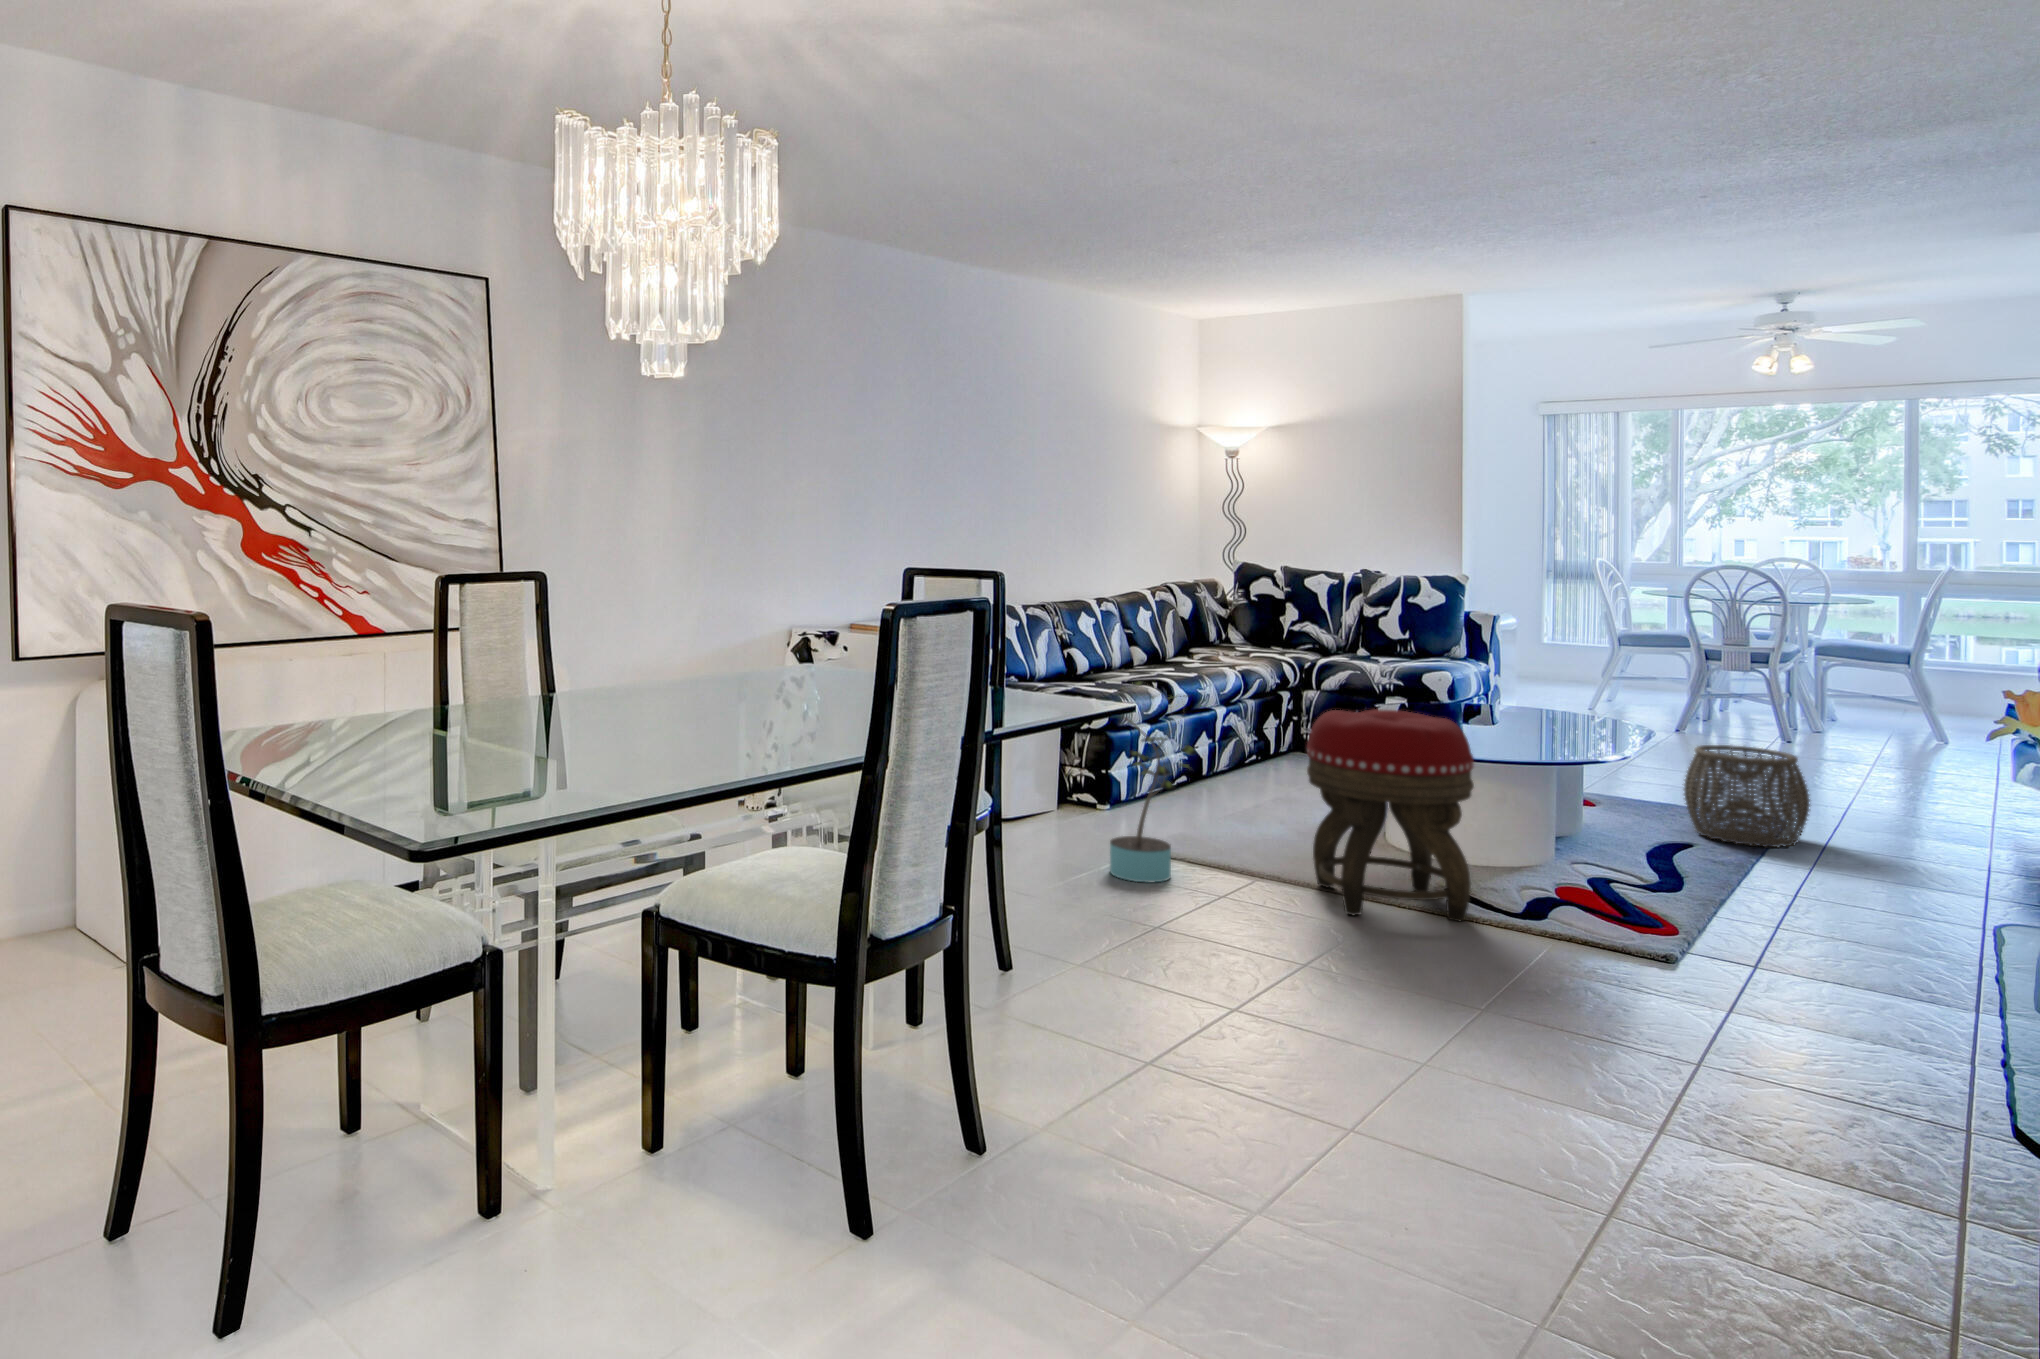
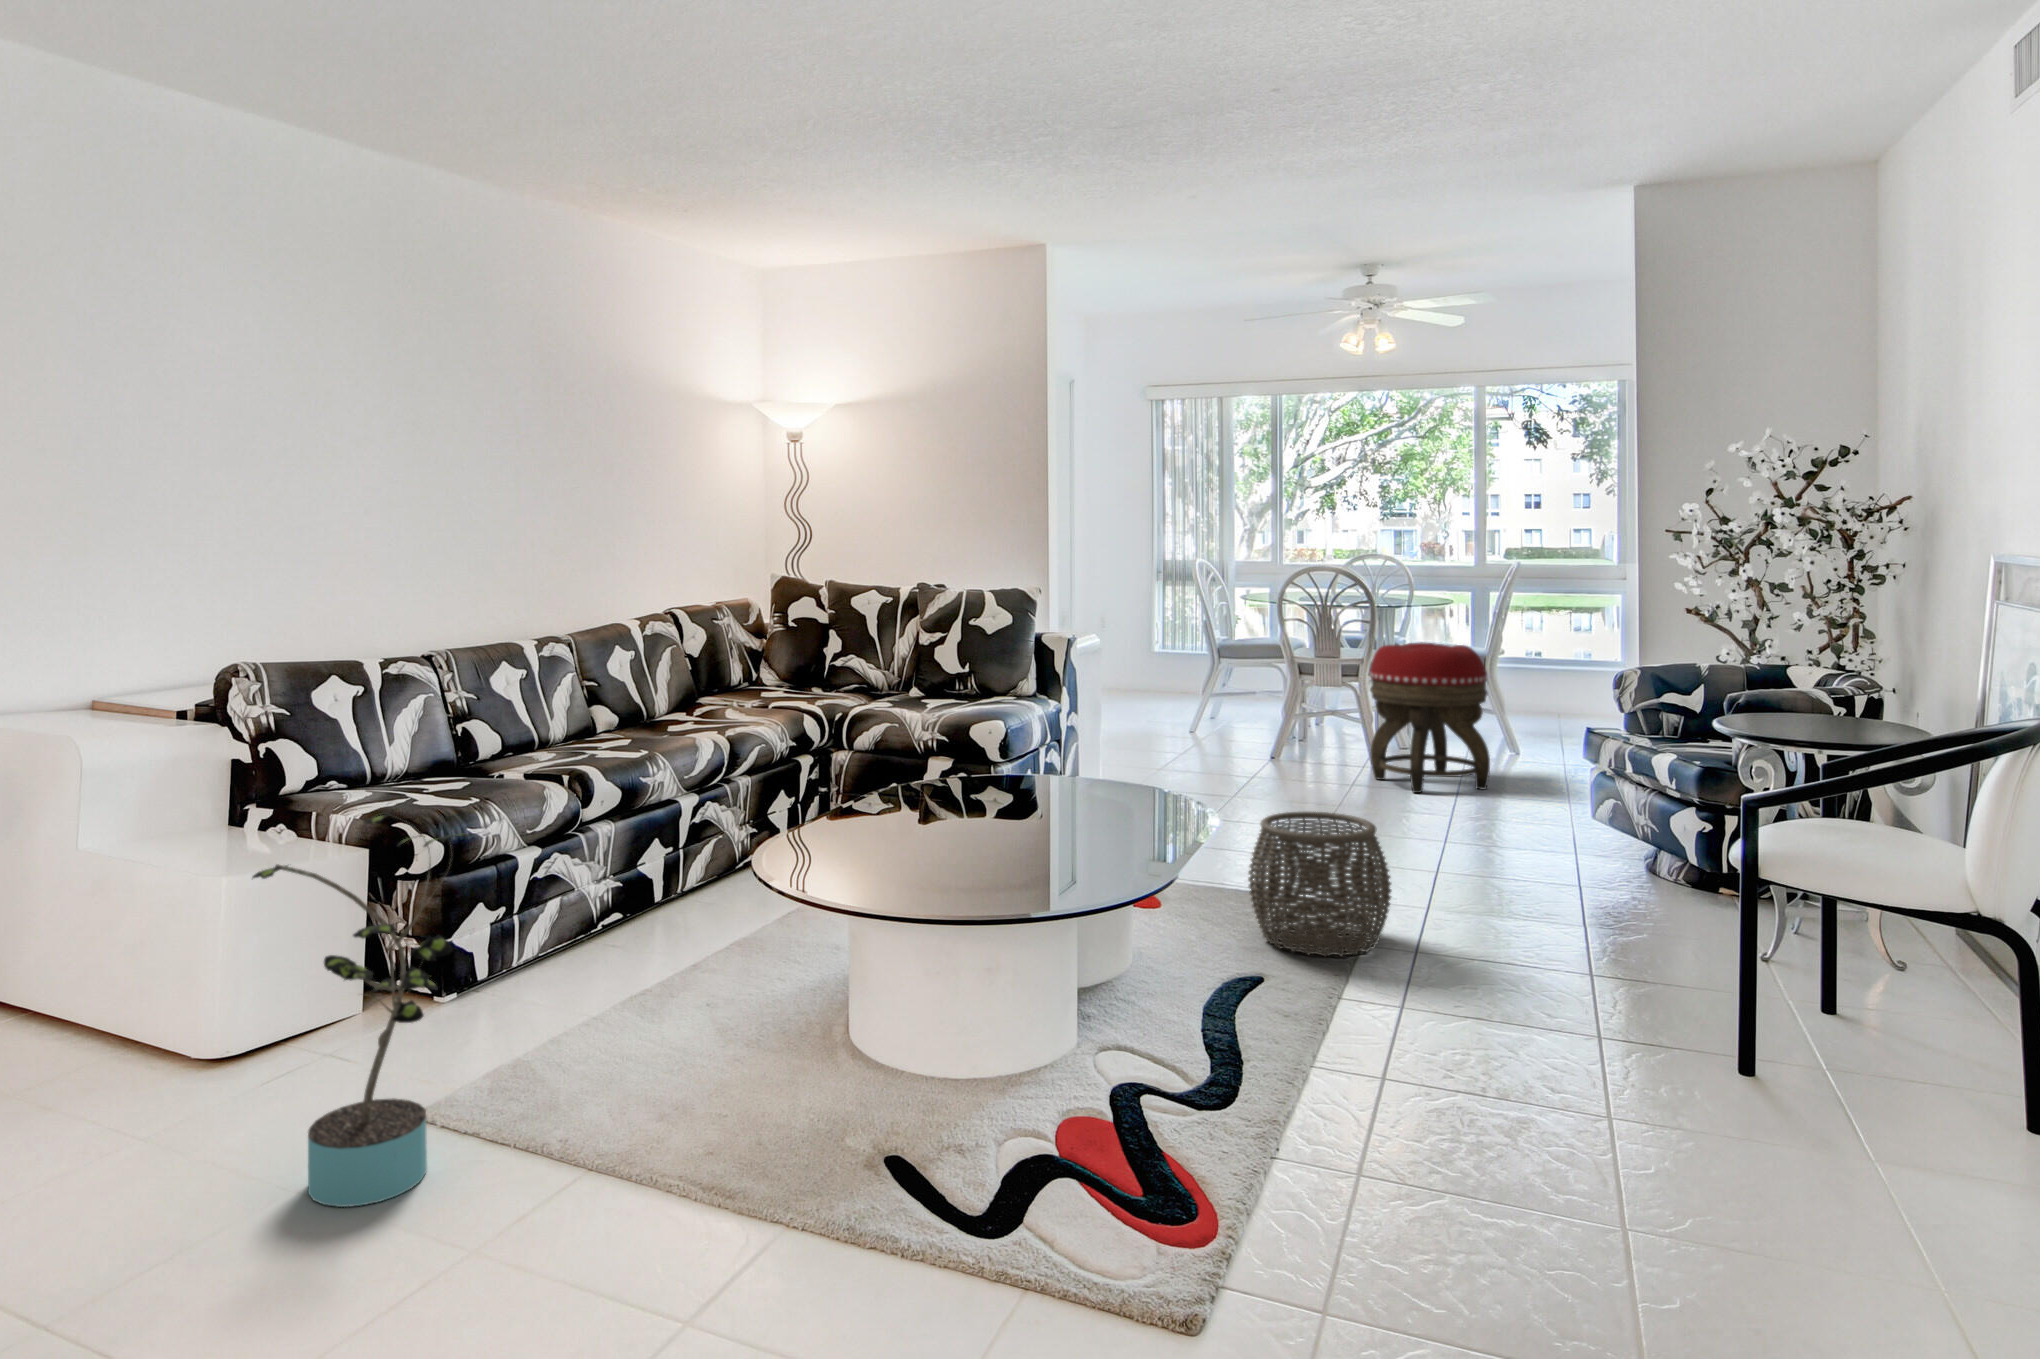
footstool: present [1307,709,1474,921] -> present [1370,643,1490,793]

